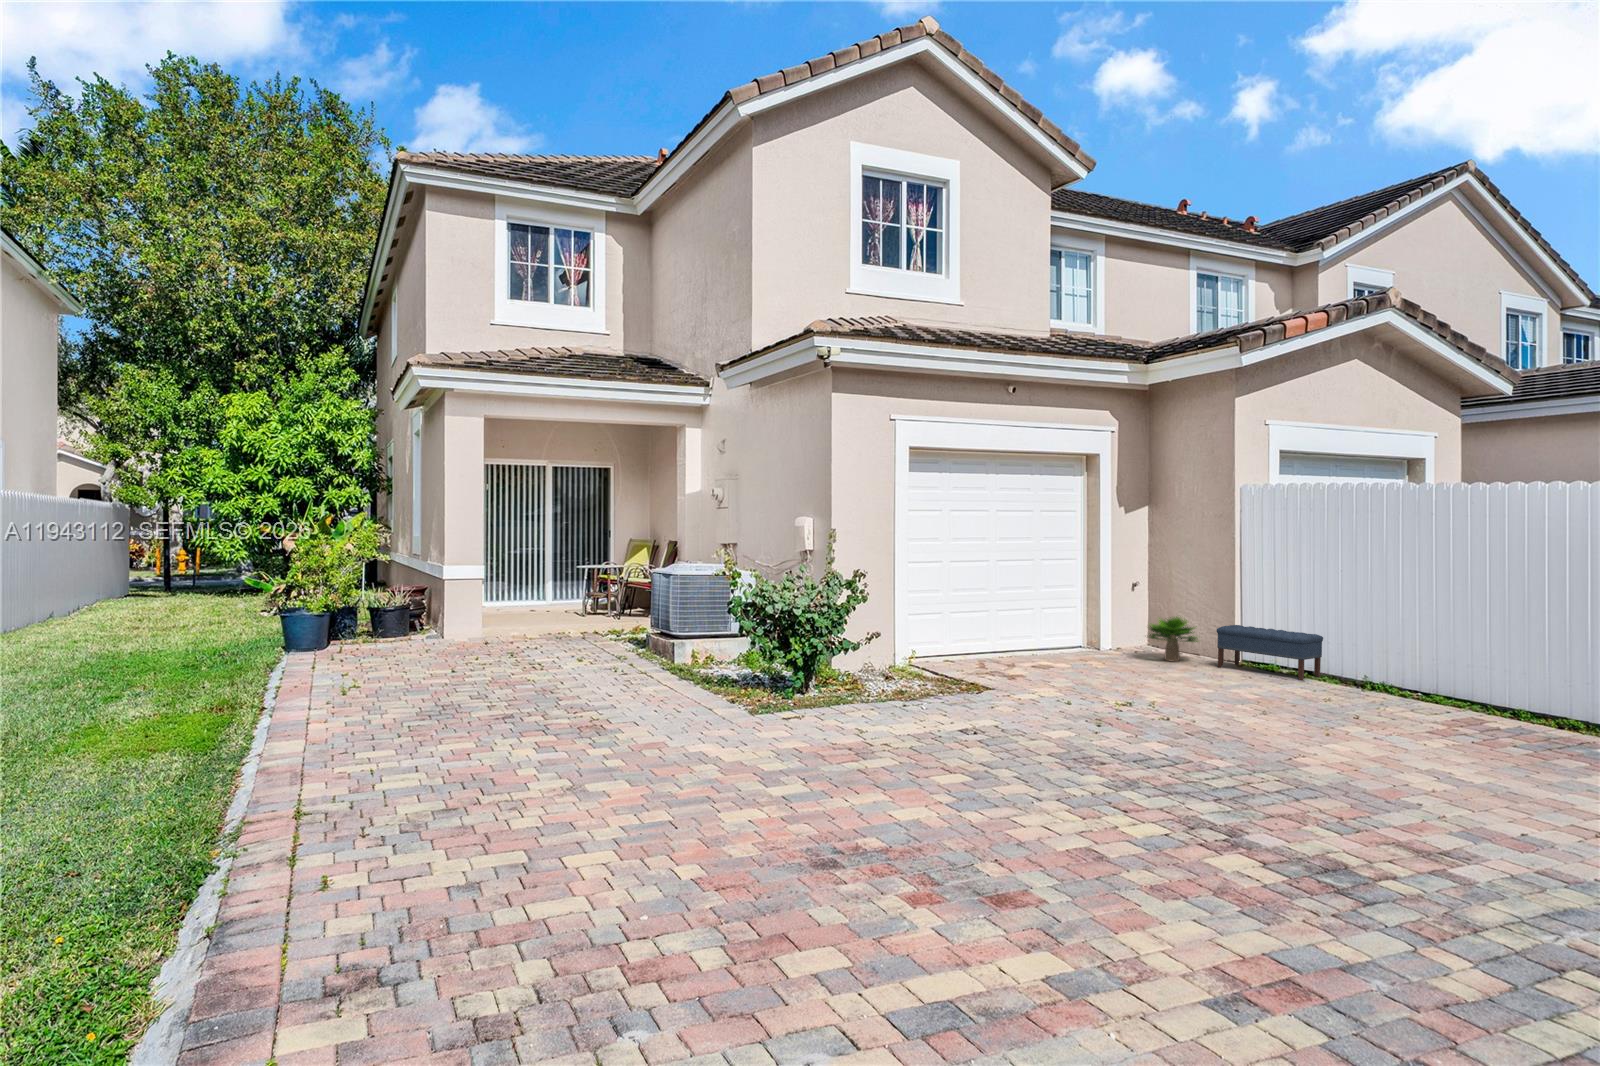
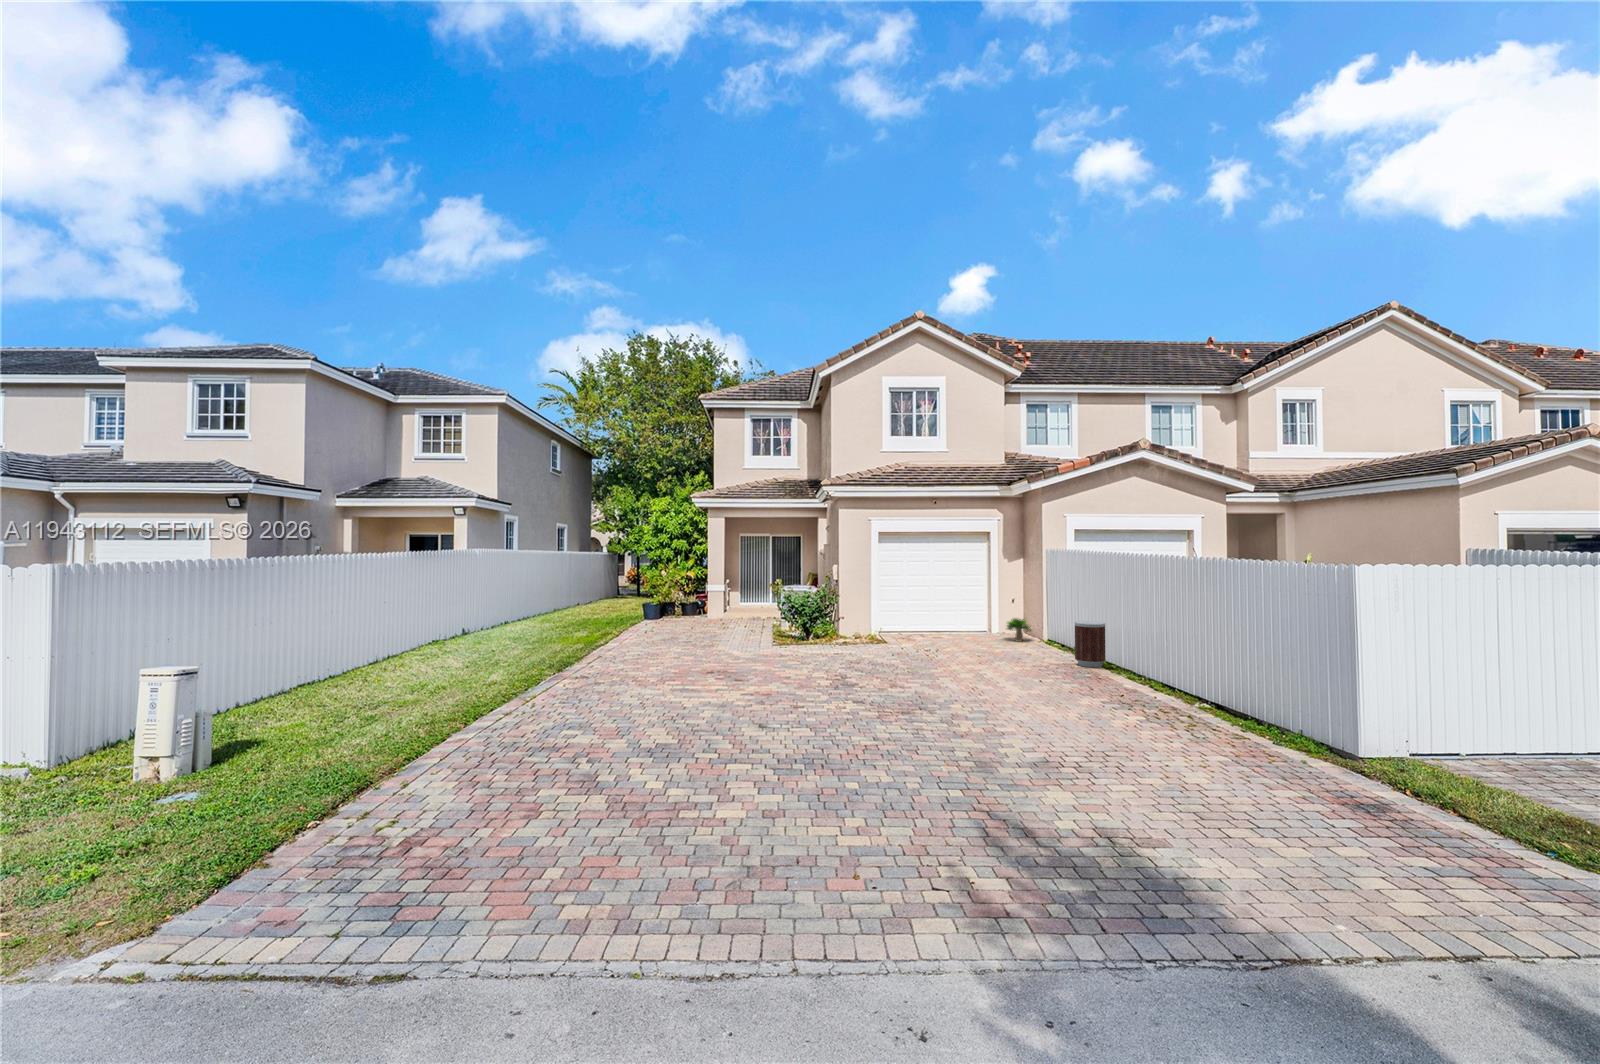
trash can: none [1425,620,1496,712] -> present [1075,621,1106,667]
bench: present [1216,625,1323,681] -> none [1031,623,1072,652]

